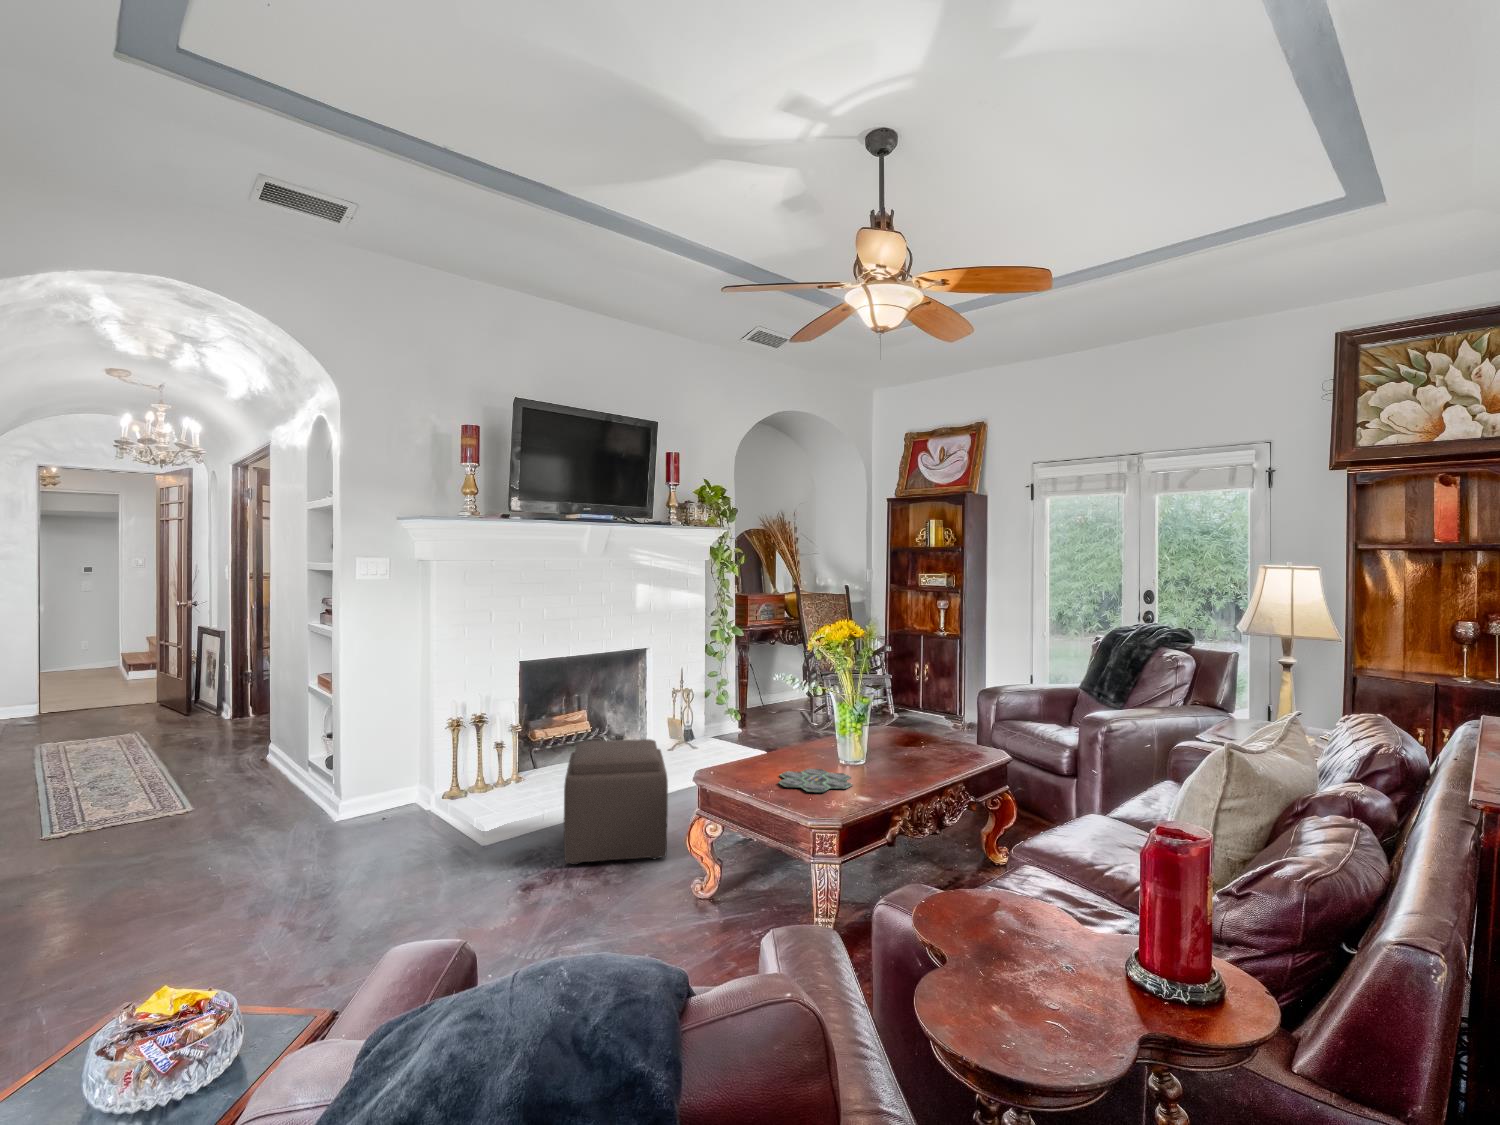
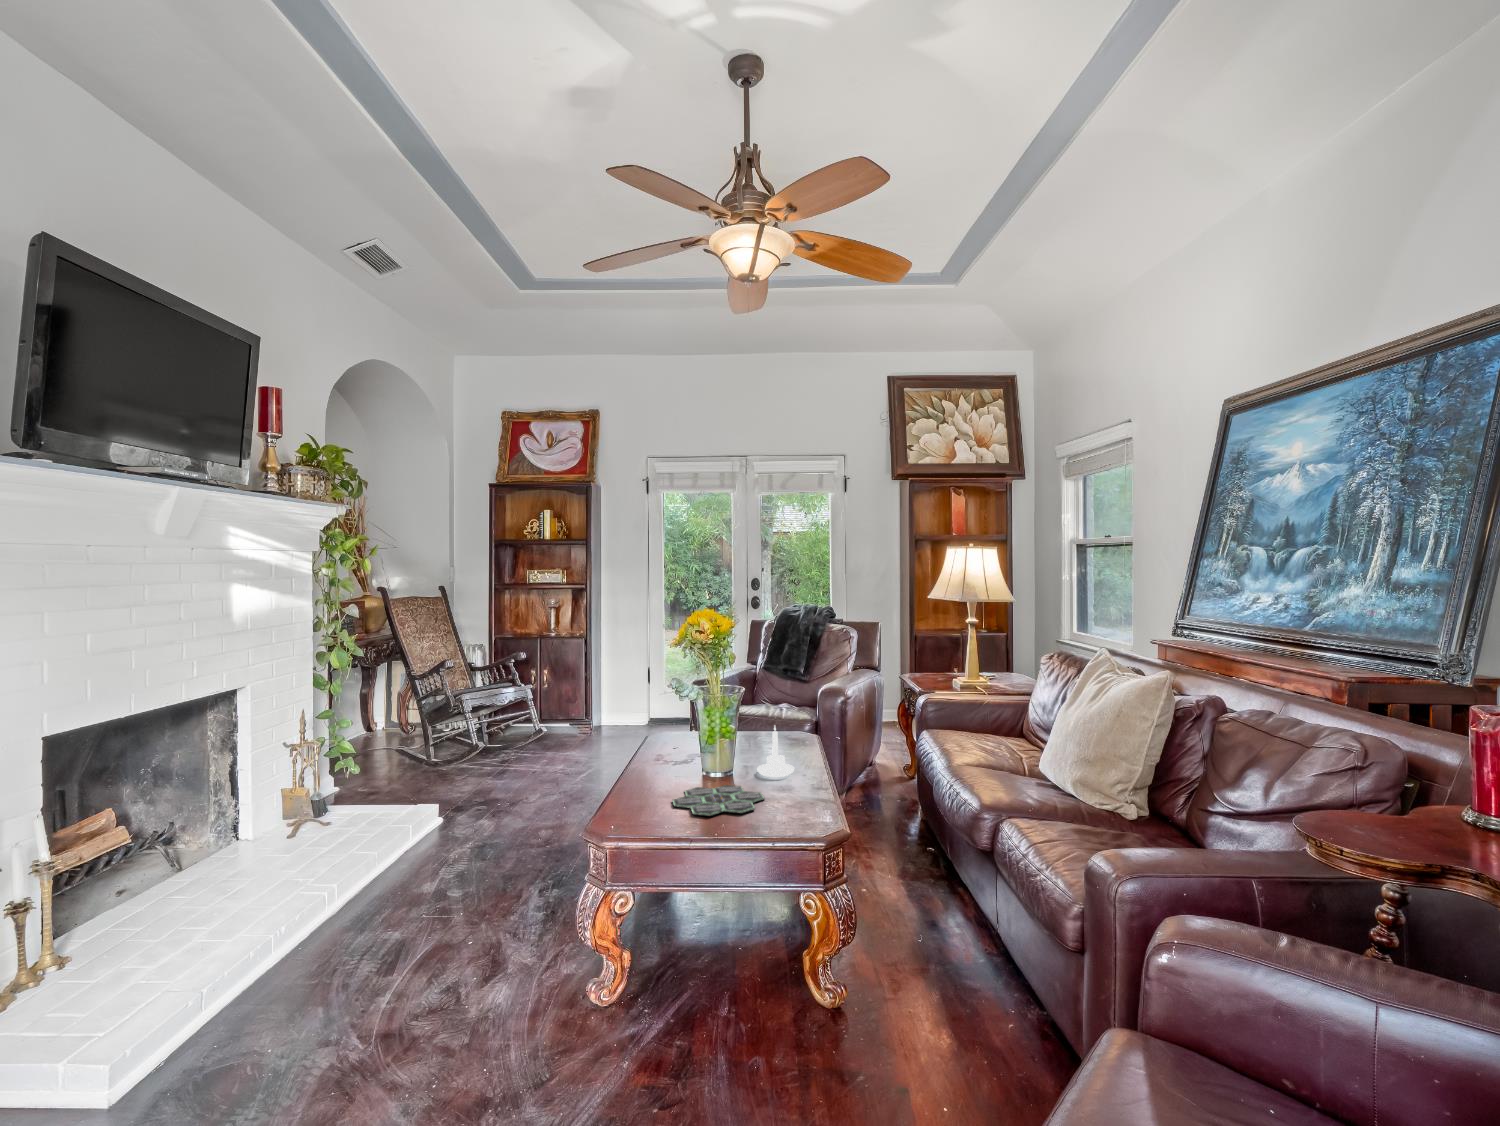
candle holder: none [881,732,916,780] -> present [757,726,794,777]
ottoman: present [564,739,668,865] -> none [266,814,497,1058]

